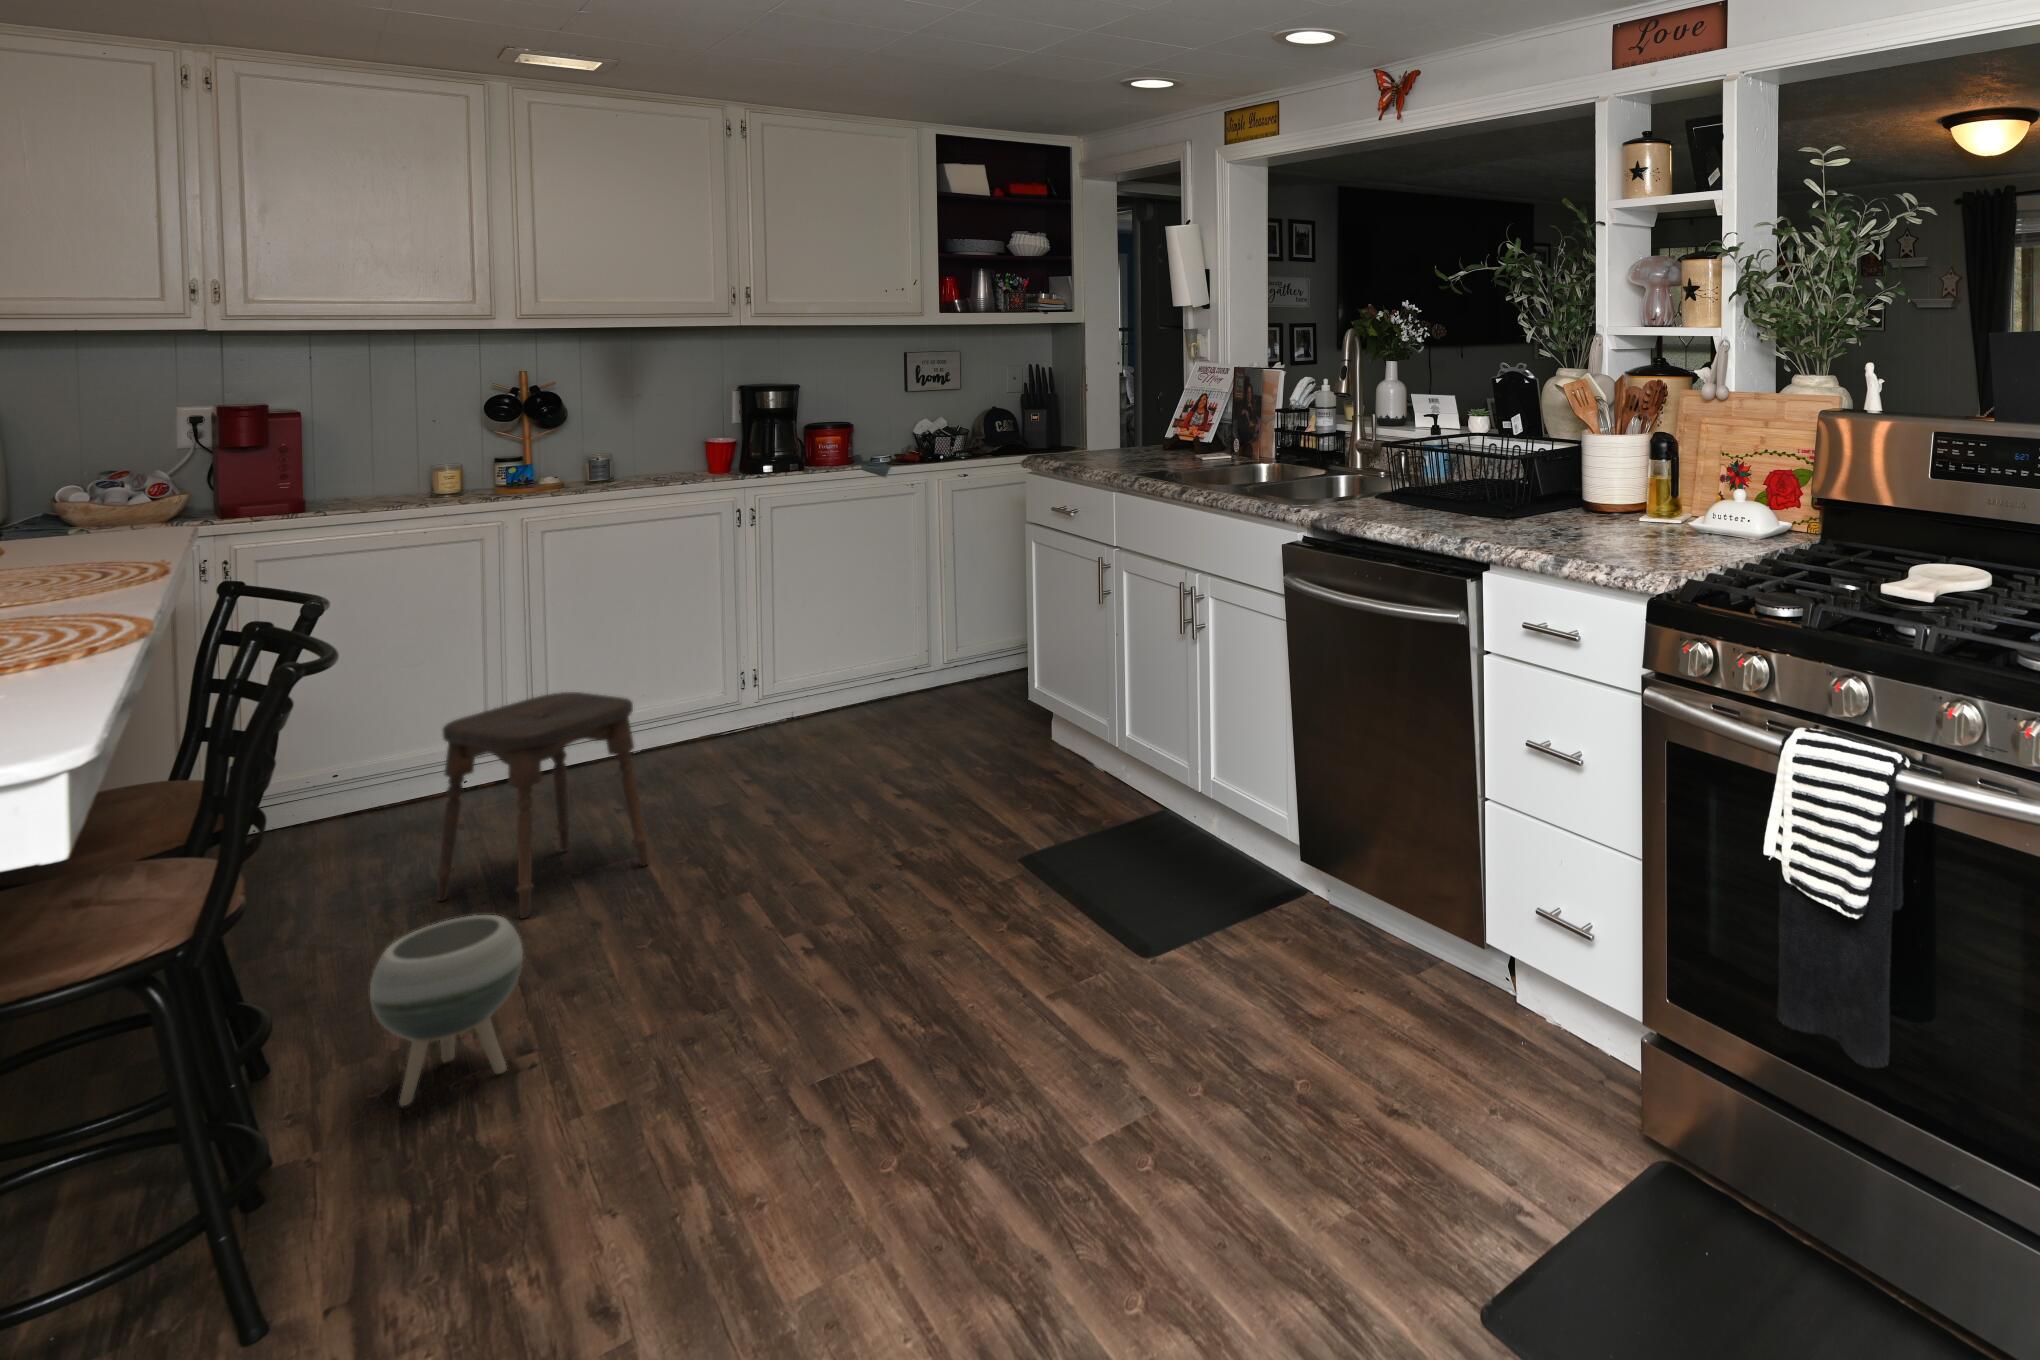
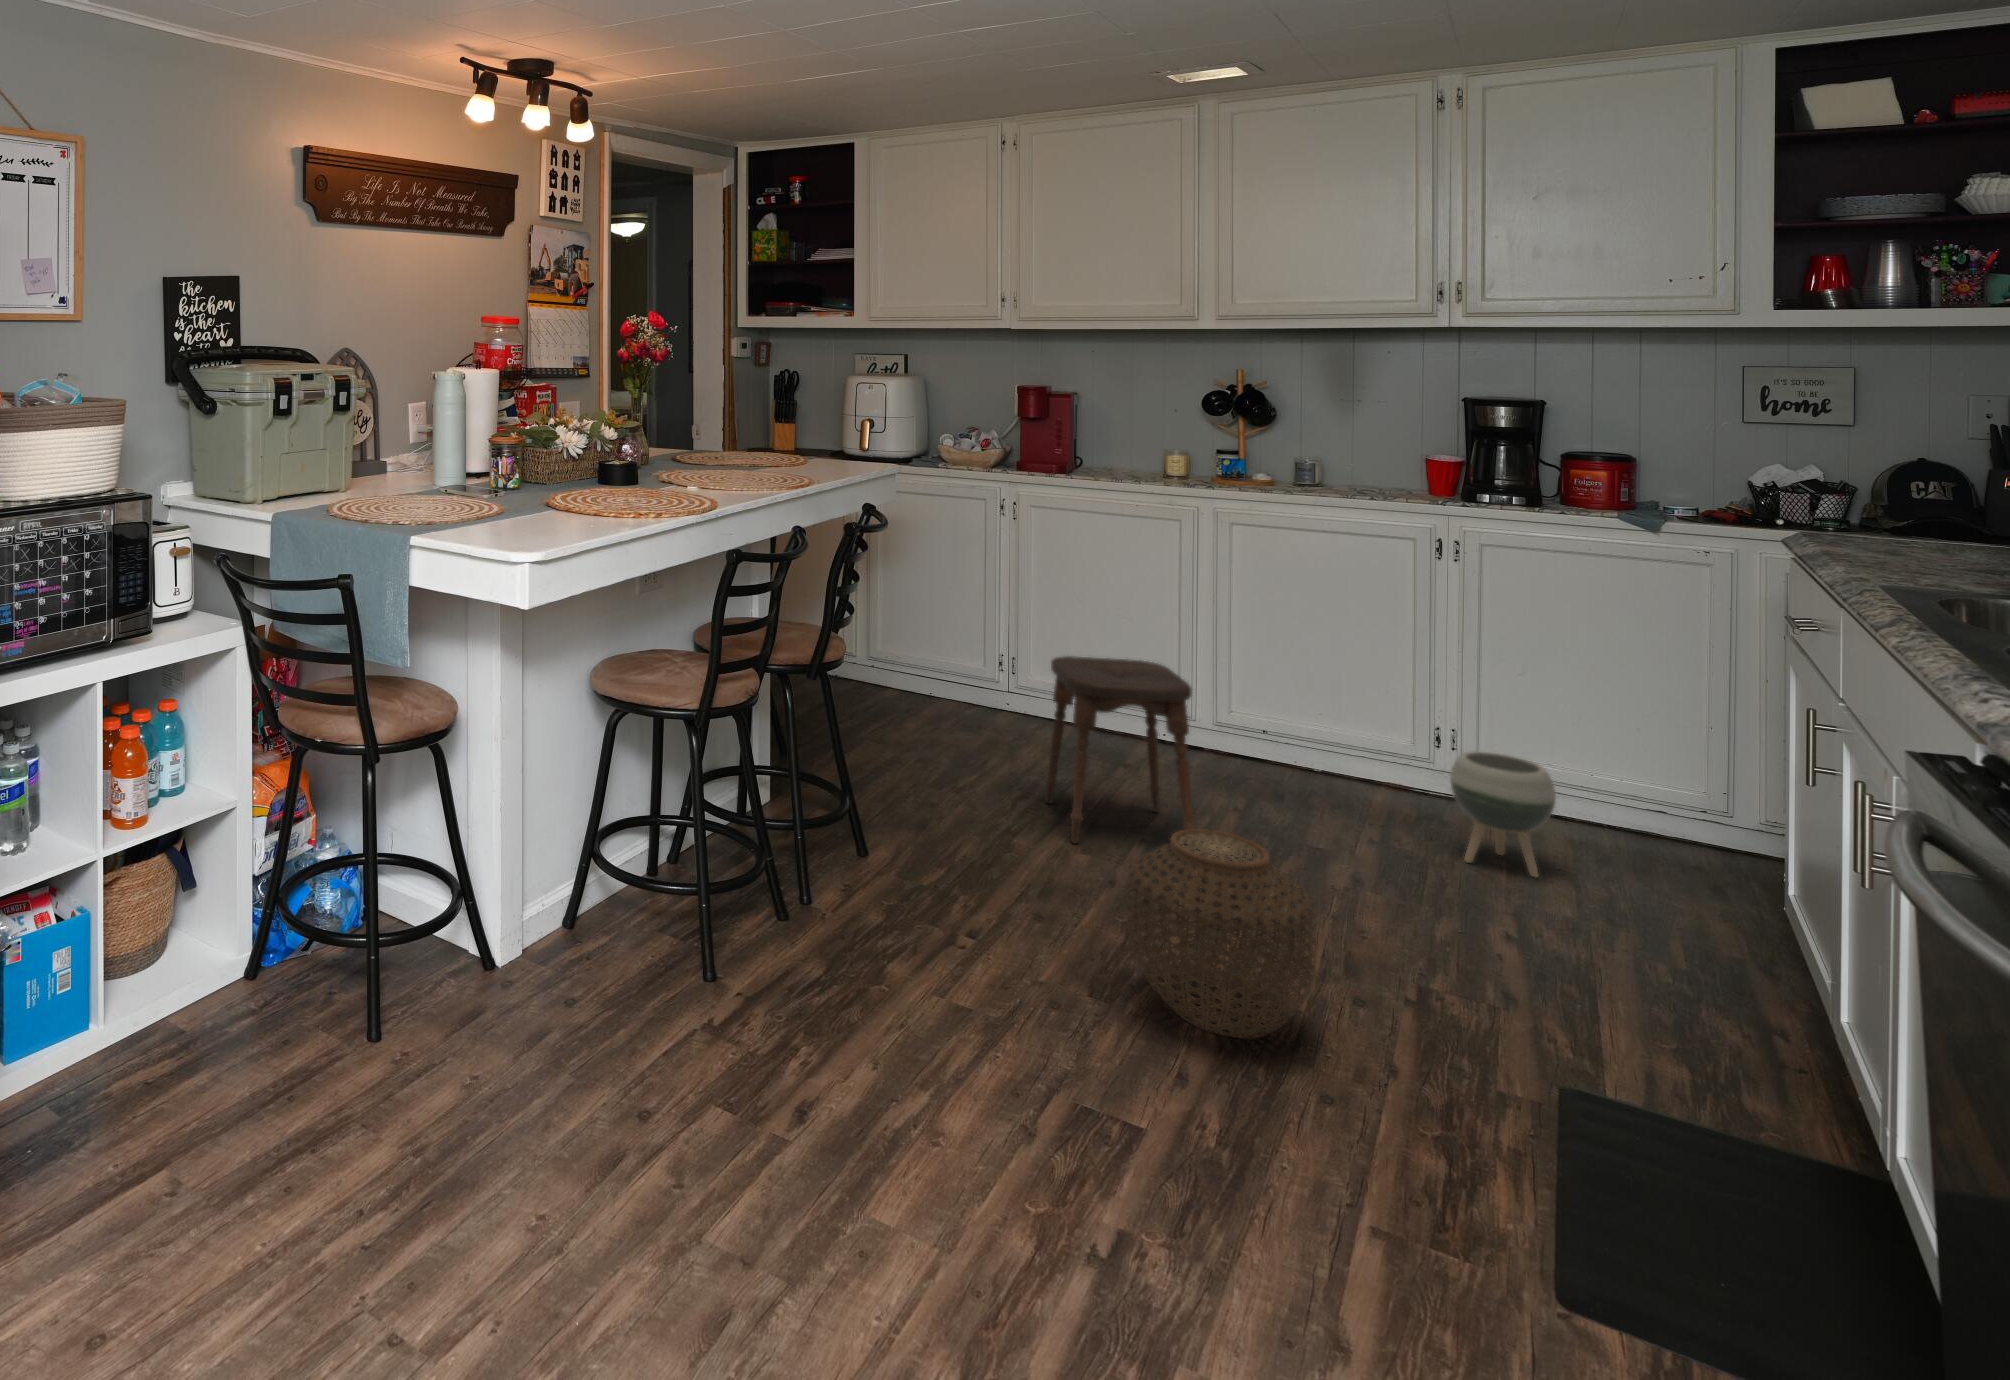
woven basket: none [732,794,903,979] -> present [1127,829,1316,1039]
planter: present [370,915,523,1106] -> present [1450,752,1556,877]

